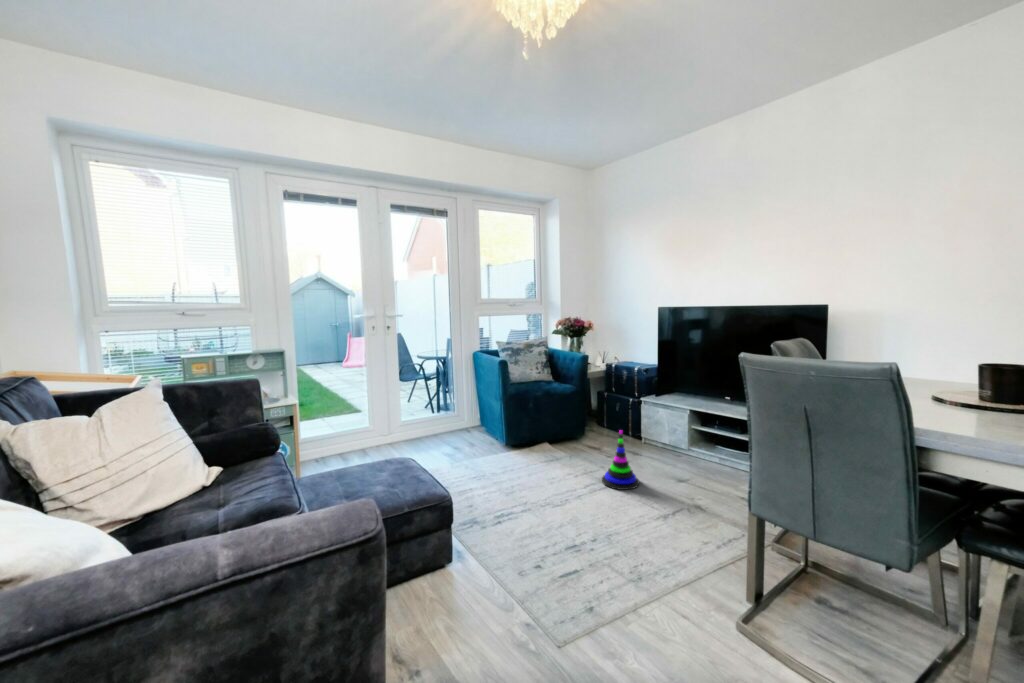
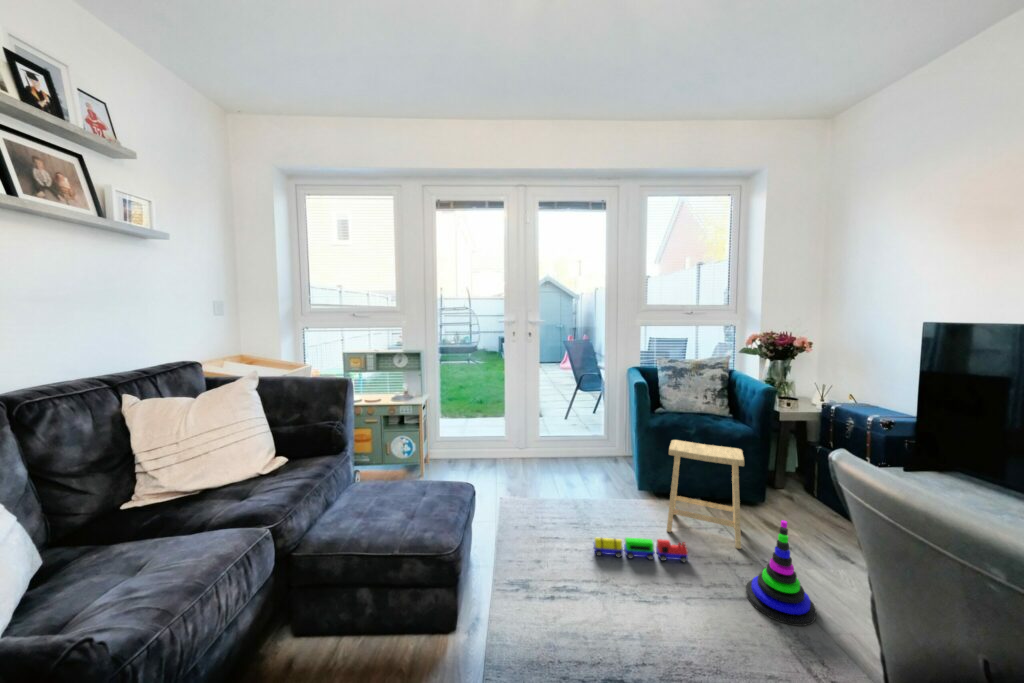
footstool: none [533,398,587,469] -> present [667,440,744,549]
toy train: none [502,467,565,493] -> present [593,537,688,562]

